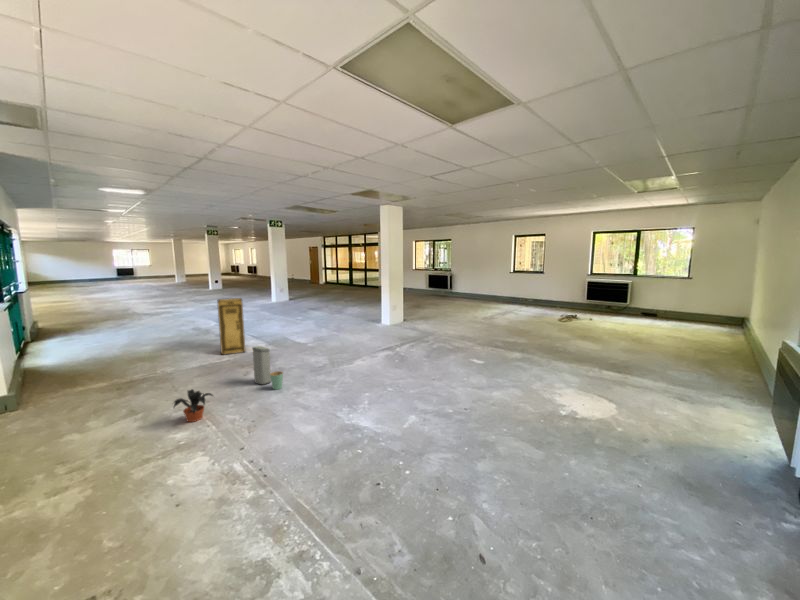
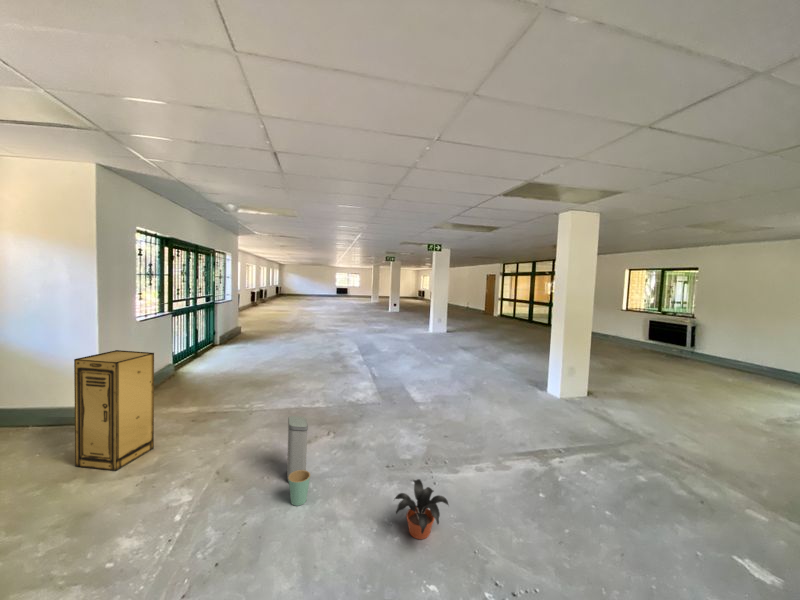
storage cabinet: present [217,298,245,355] -> present [74,350,154,471]
potted plant: present [174,389,213,422] -> present [395,479,448,539]

